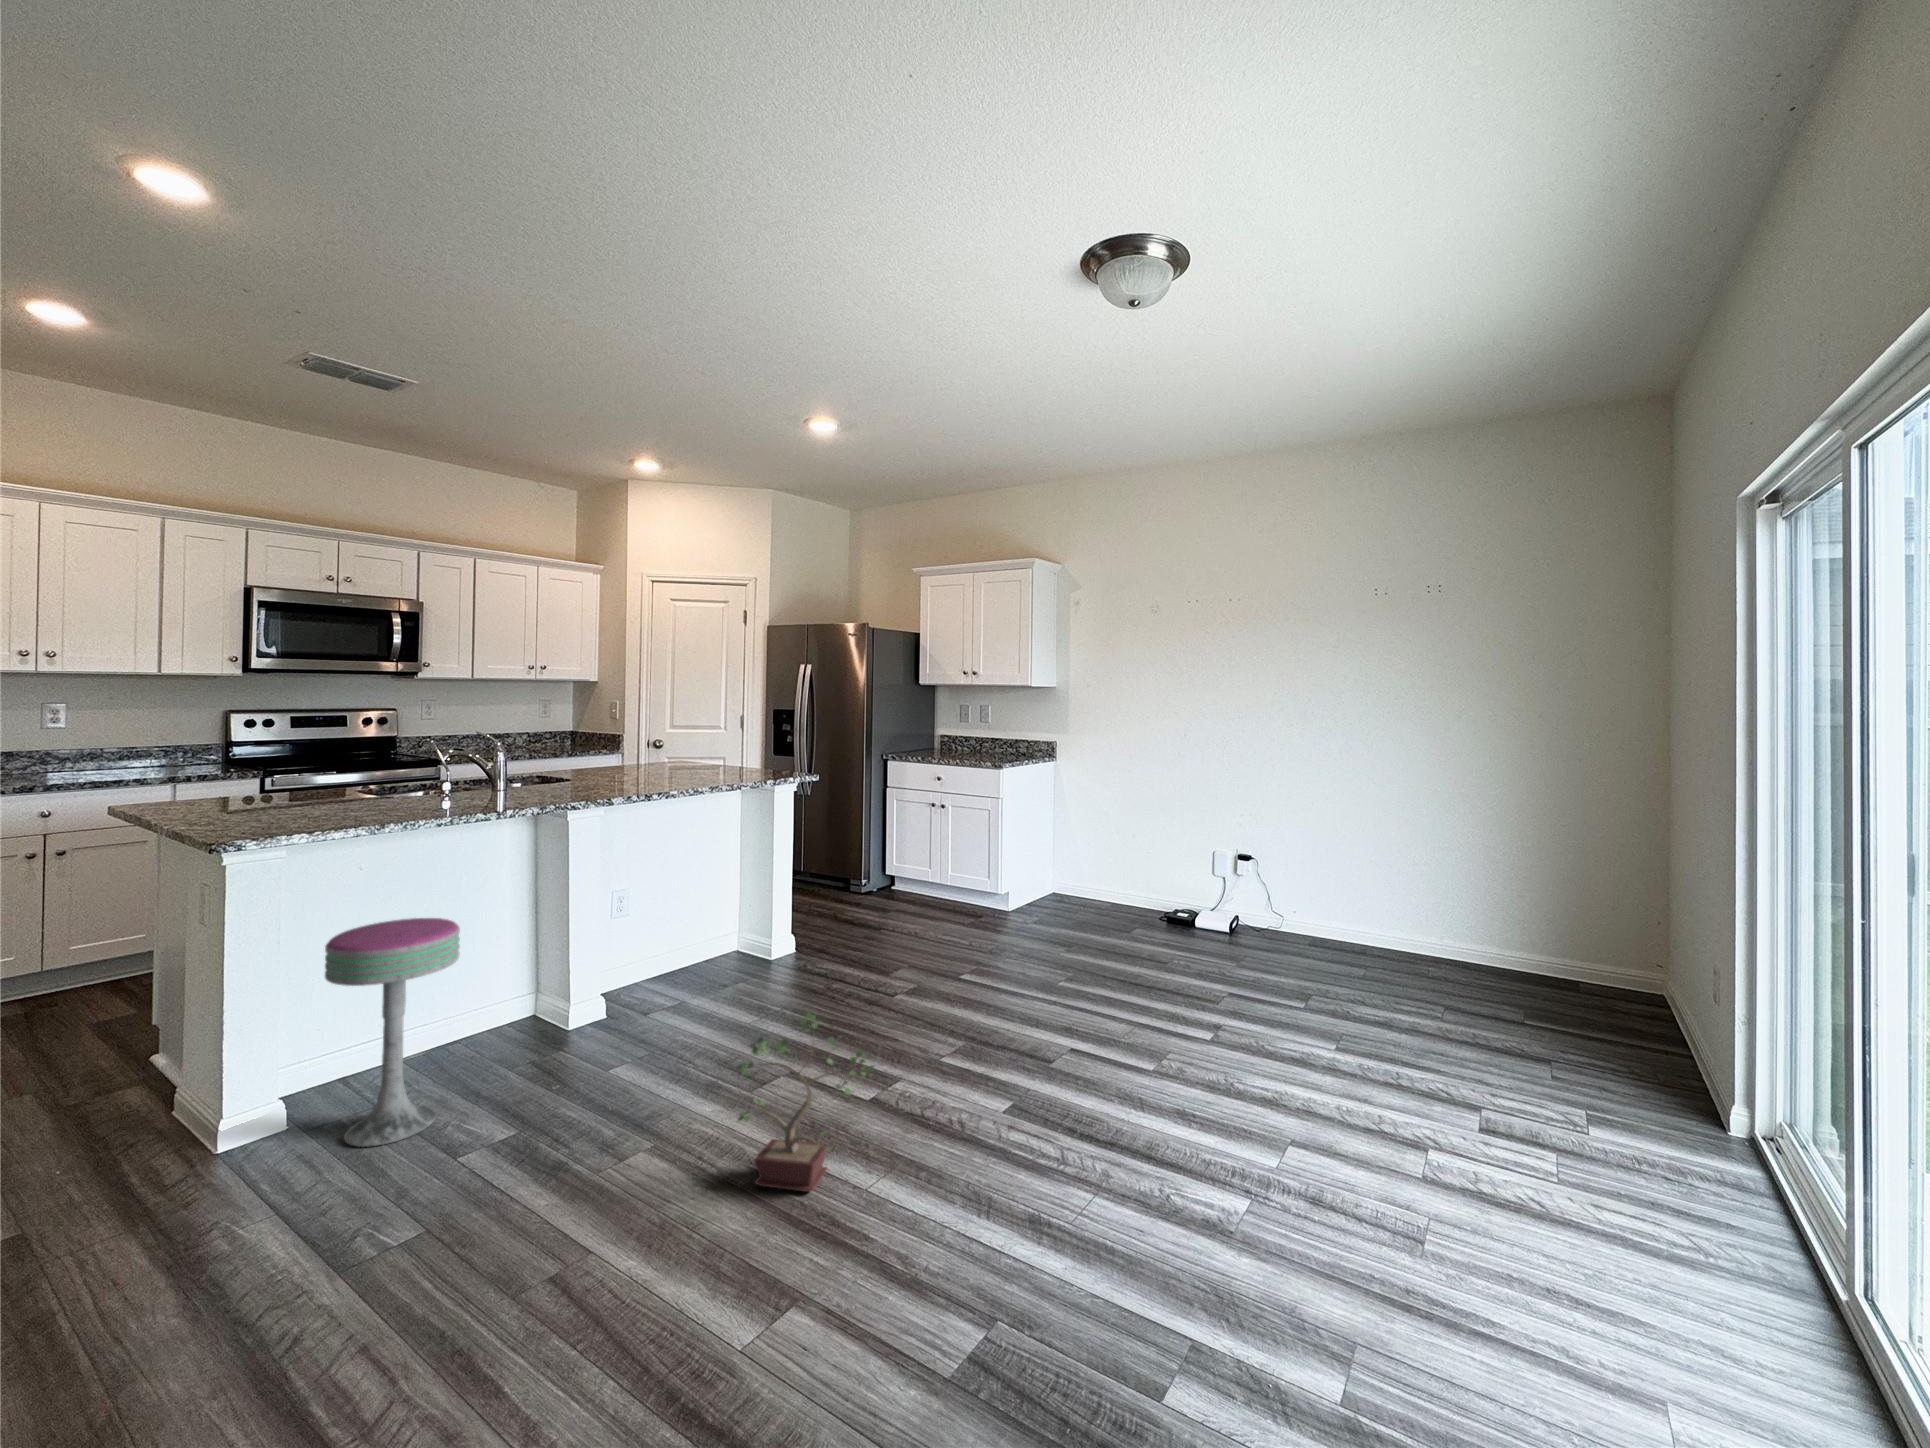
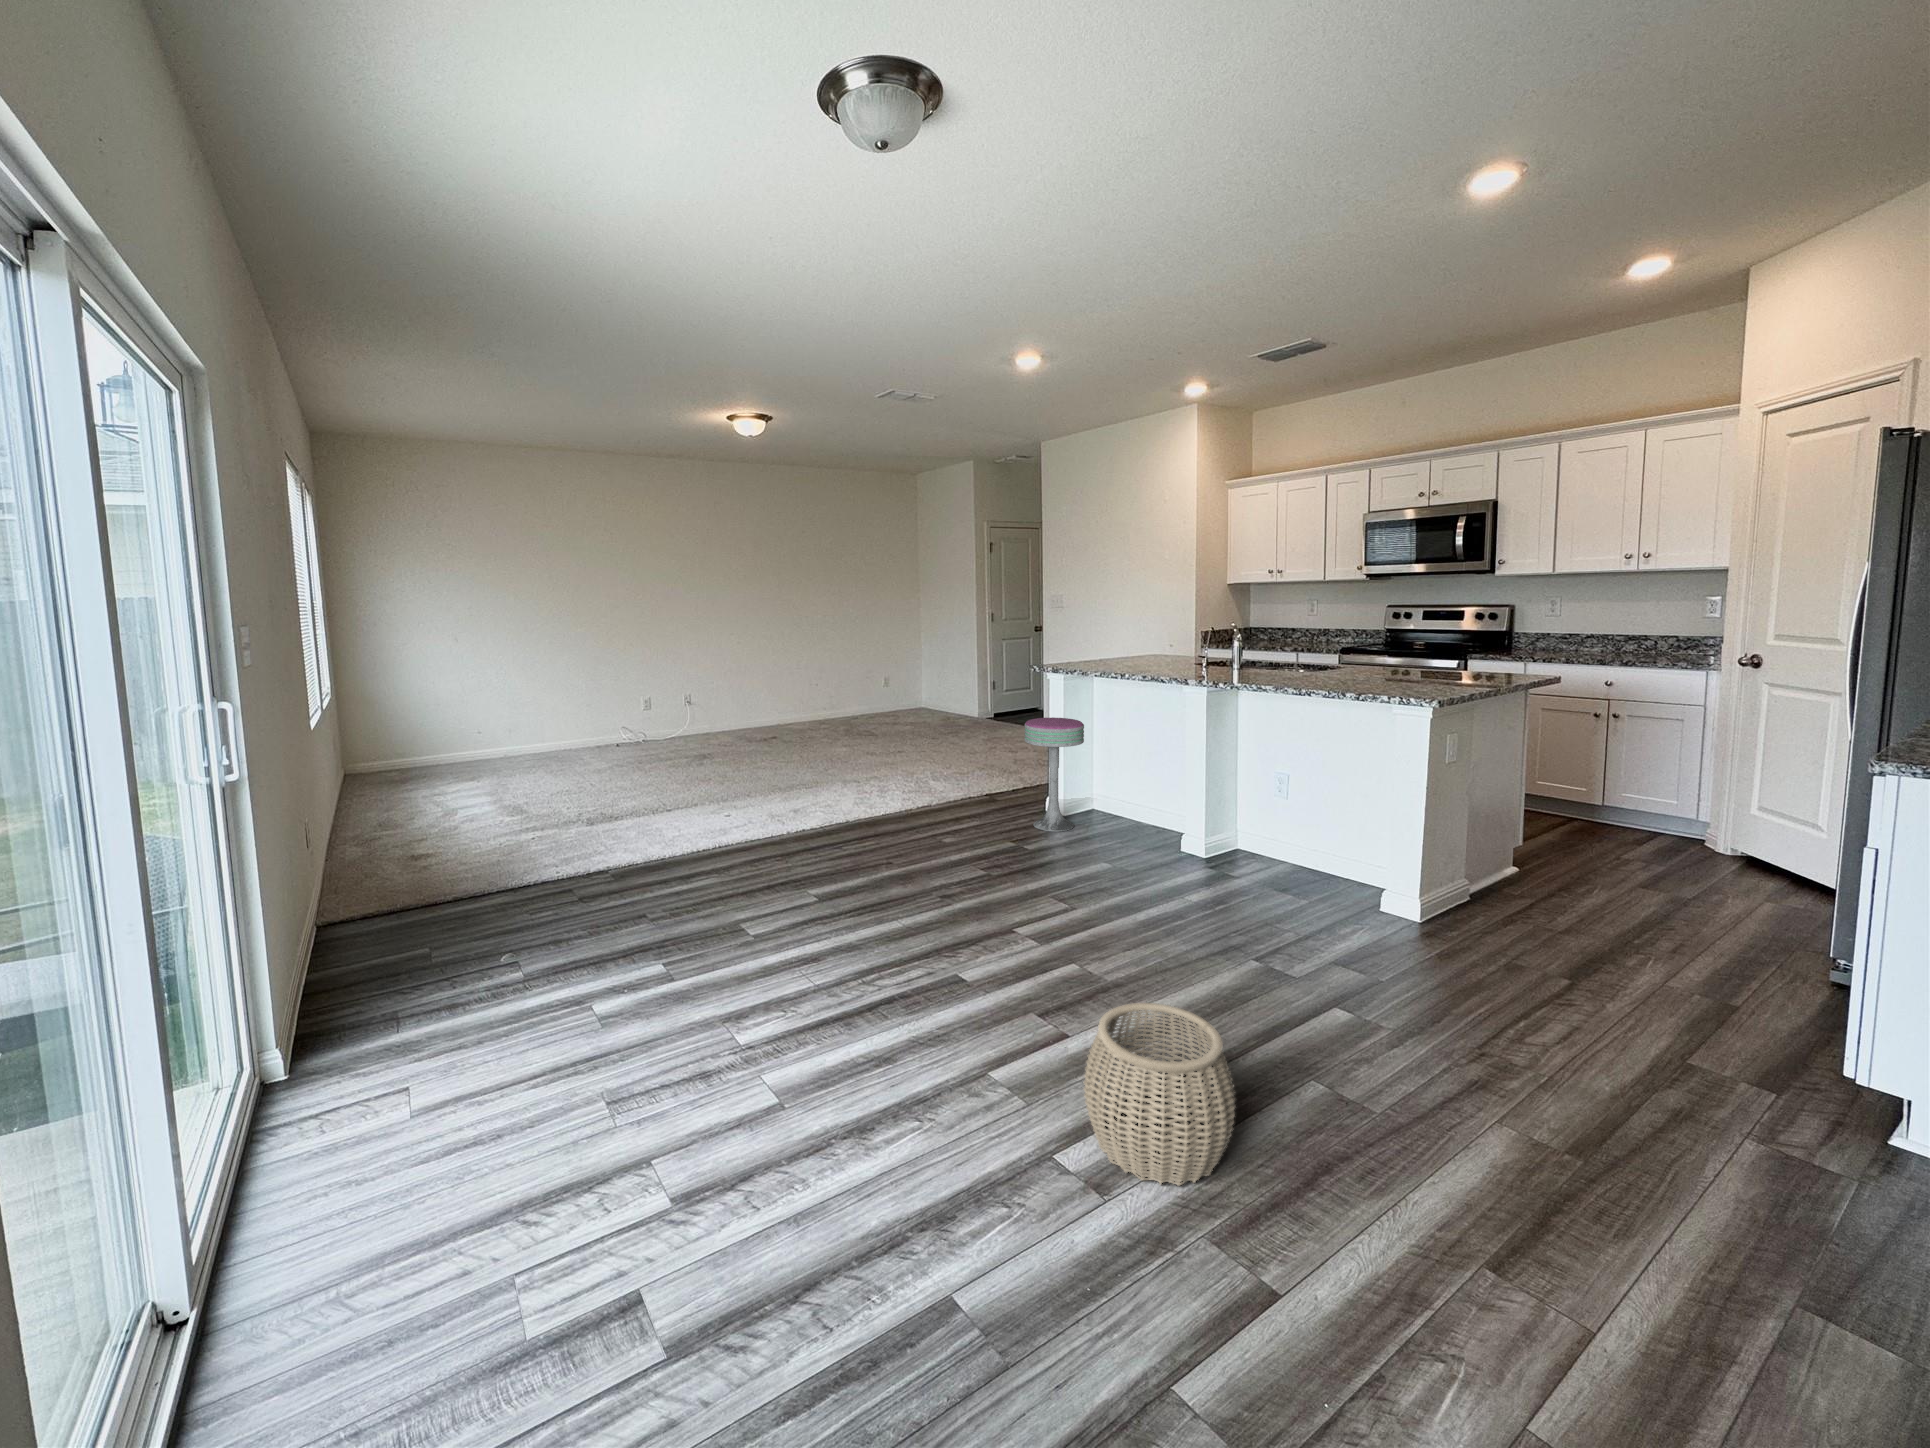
woven basket: none [1120,933,1207,1029] -> present [1084,1003,1236,1185]
potted plant: present [736,1011,874,1192] -> none [873,802,943,908]

